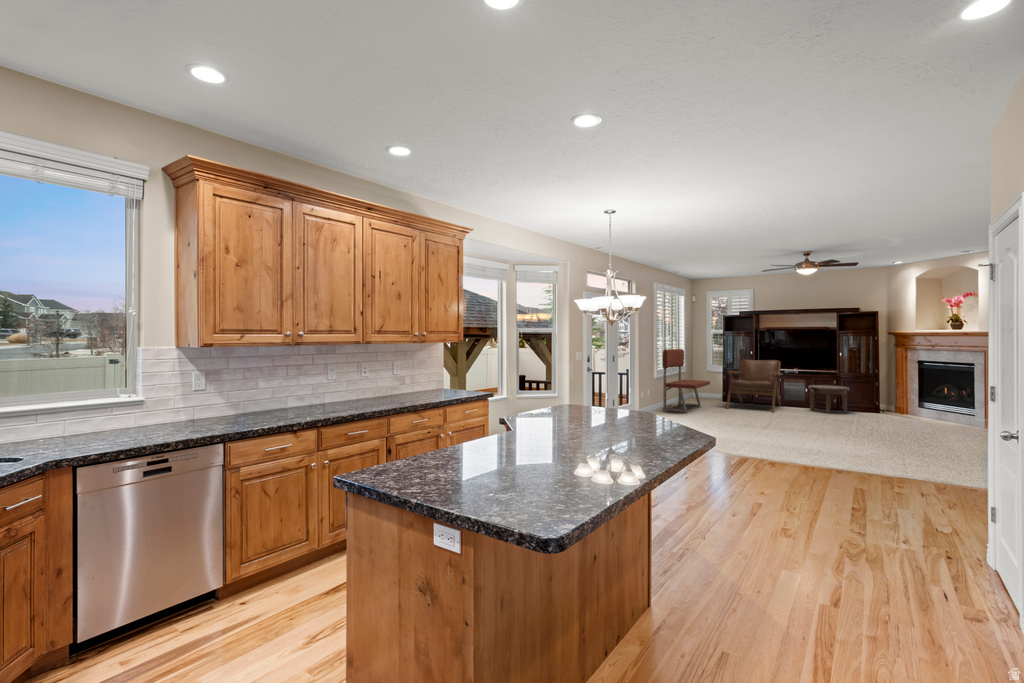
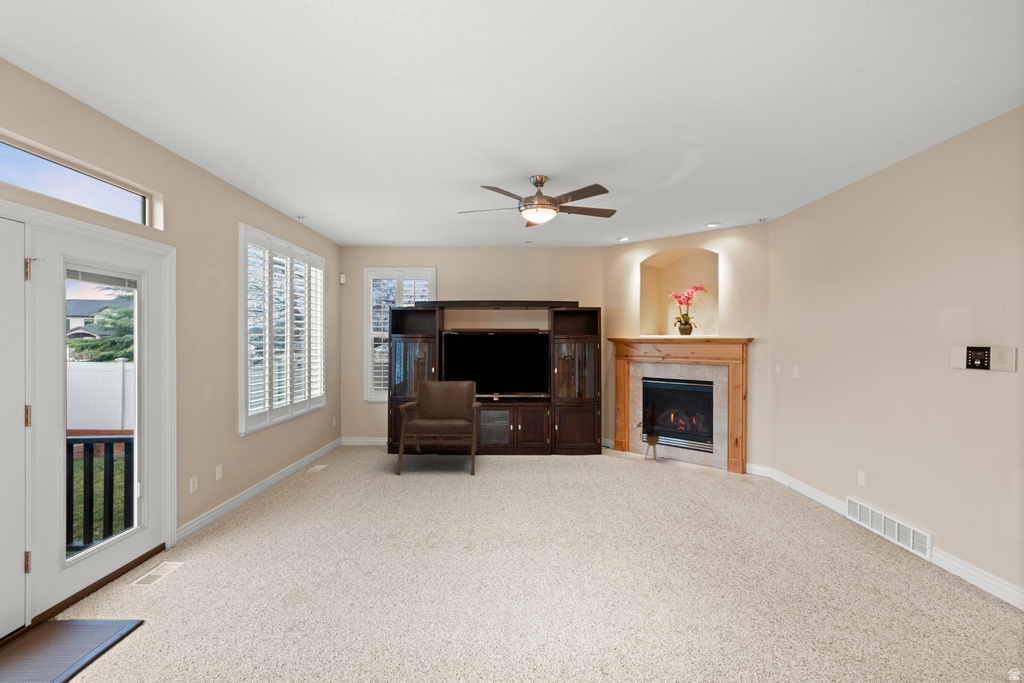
bench: present [663,349,710,413] -> none [267,367,368,506]
house plant: none [901,375,929,420] -> present [637,399,660,461]
side table: present [809,385,849,413] -> none [517,417,569,464]

